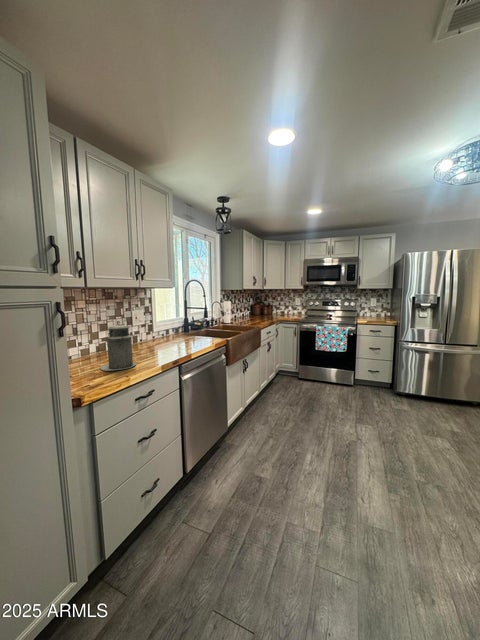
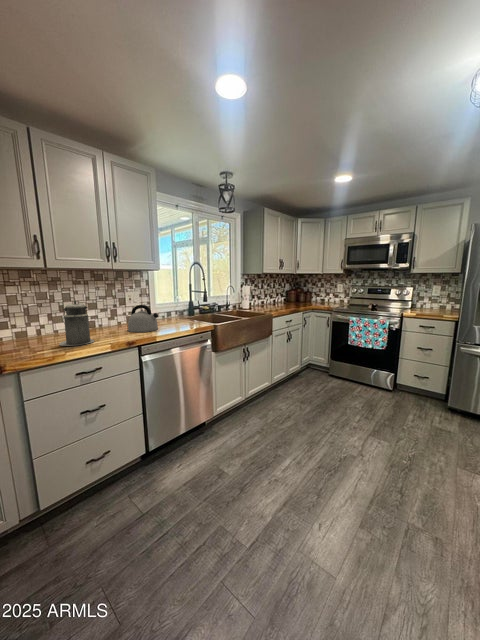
kettle: none [148,323,181,351] -> present [128,305,158,332]

